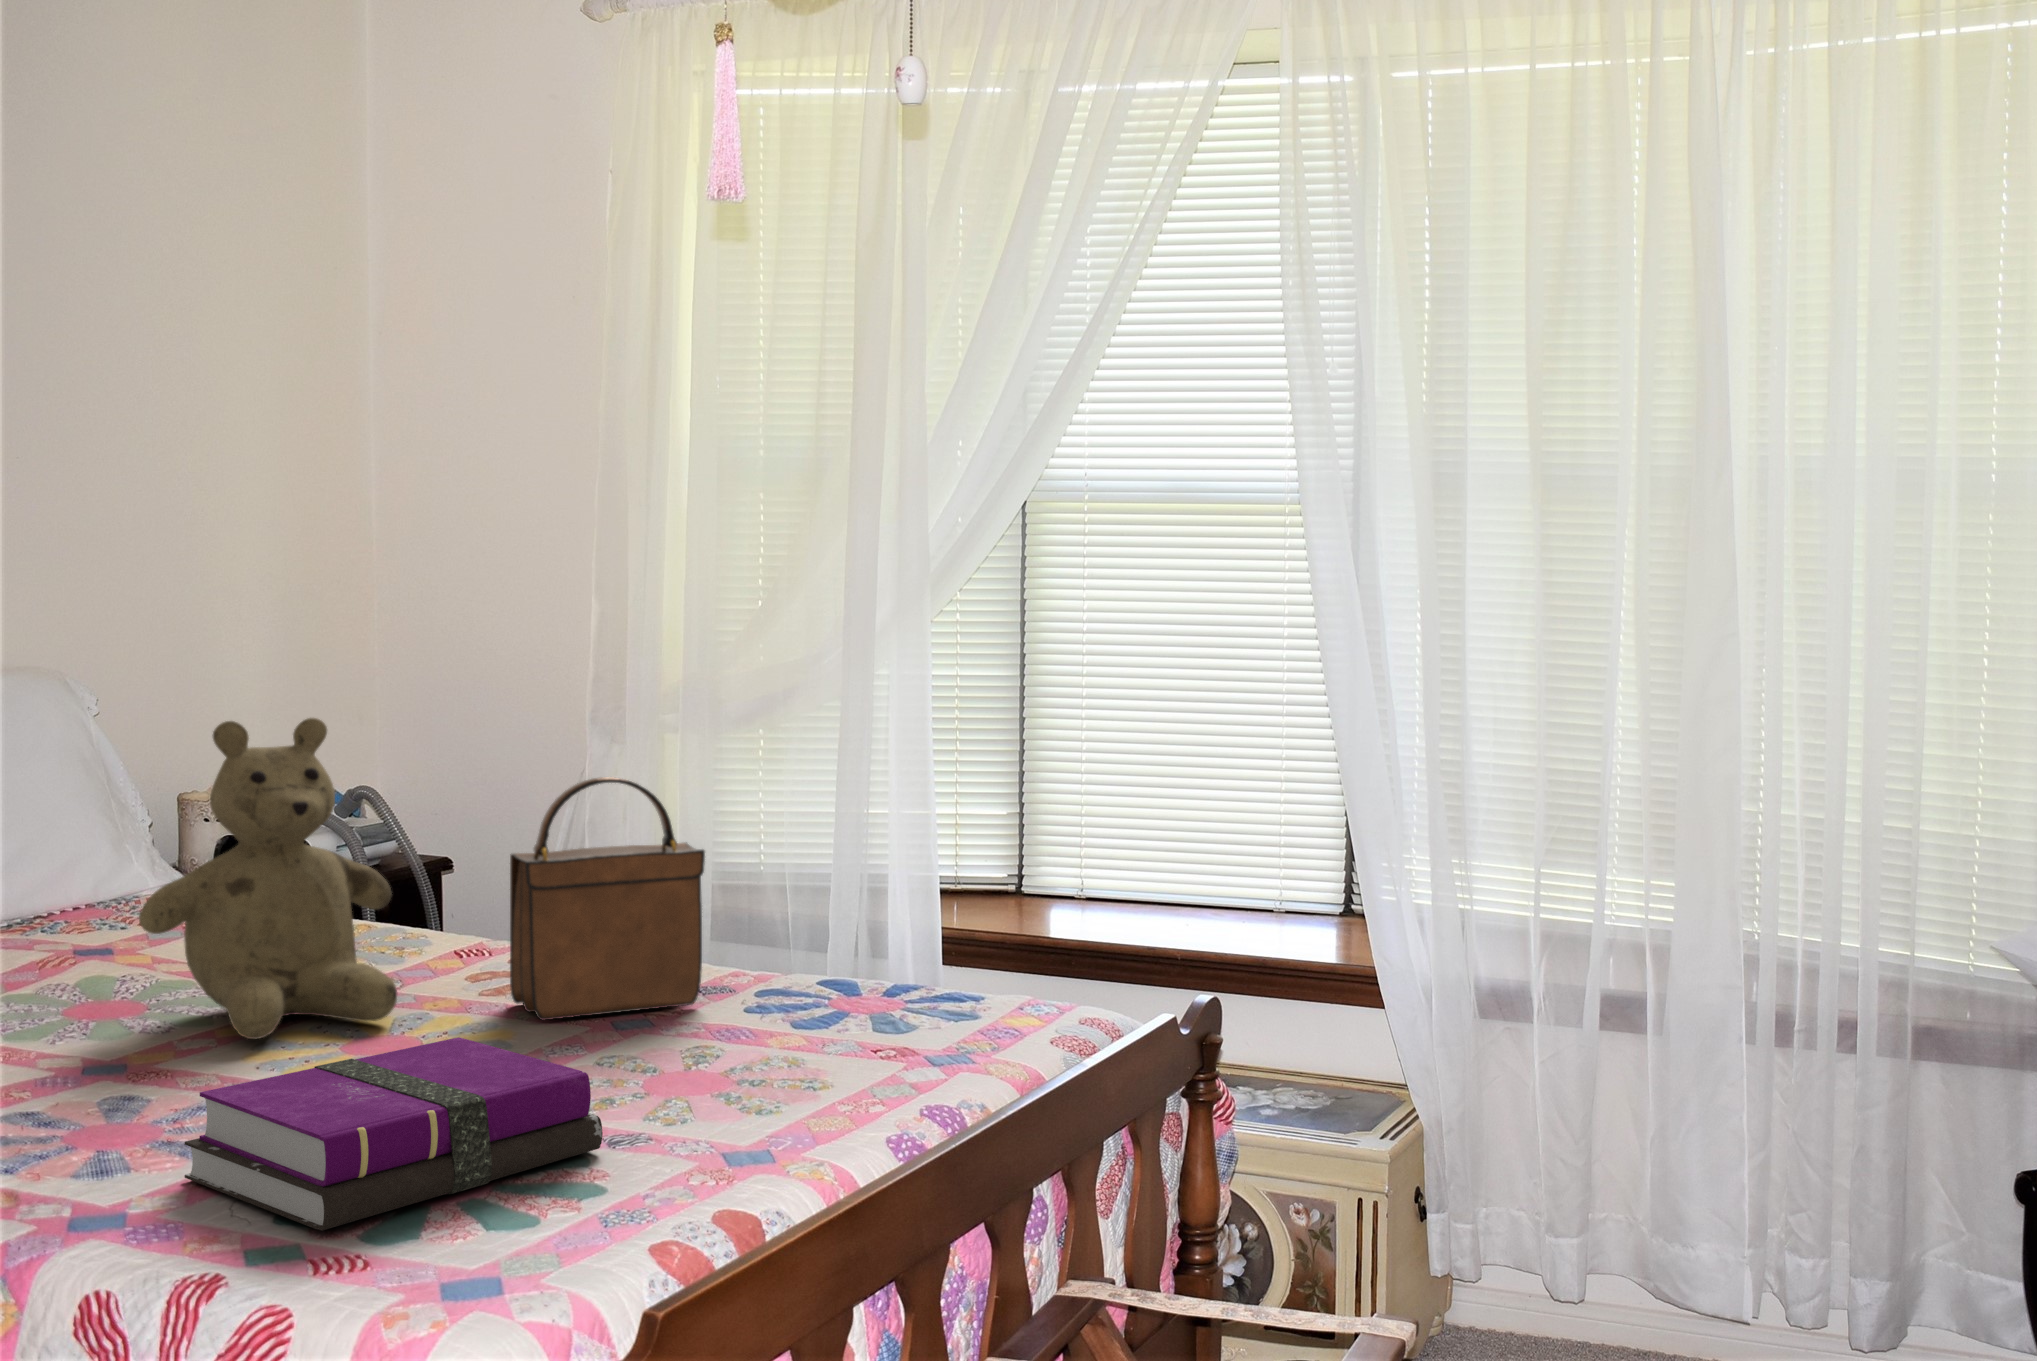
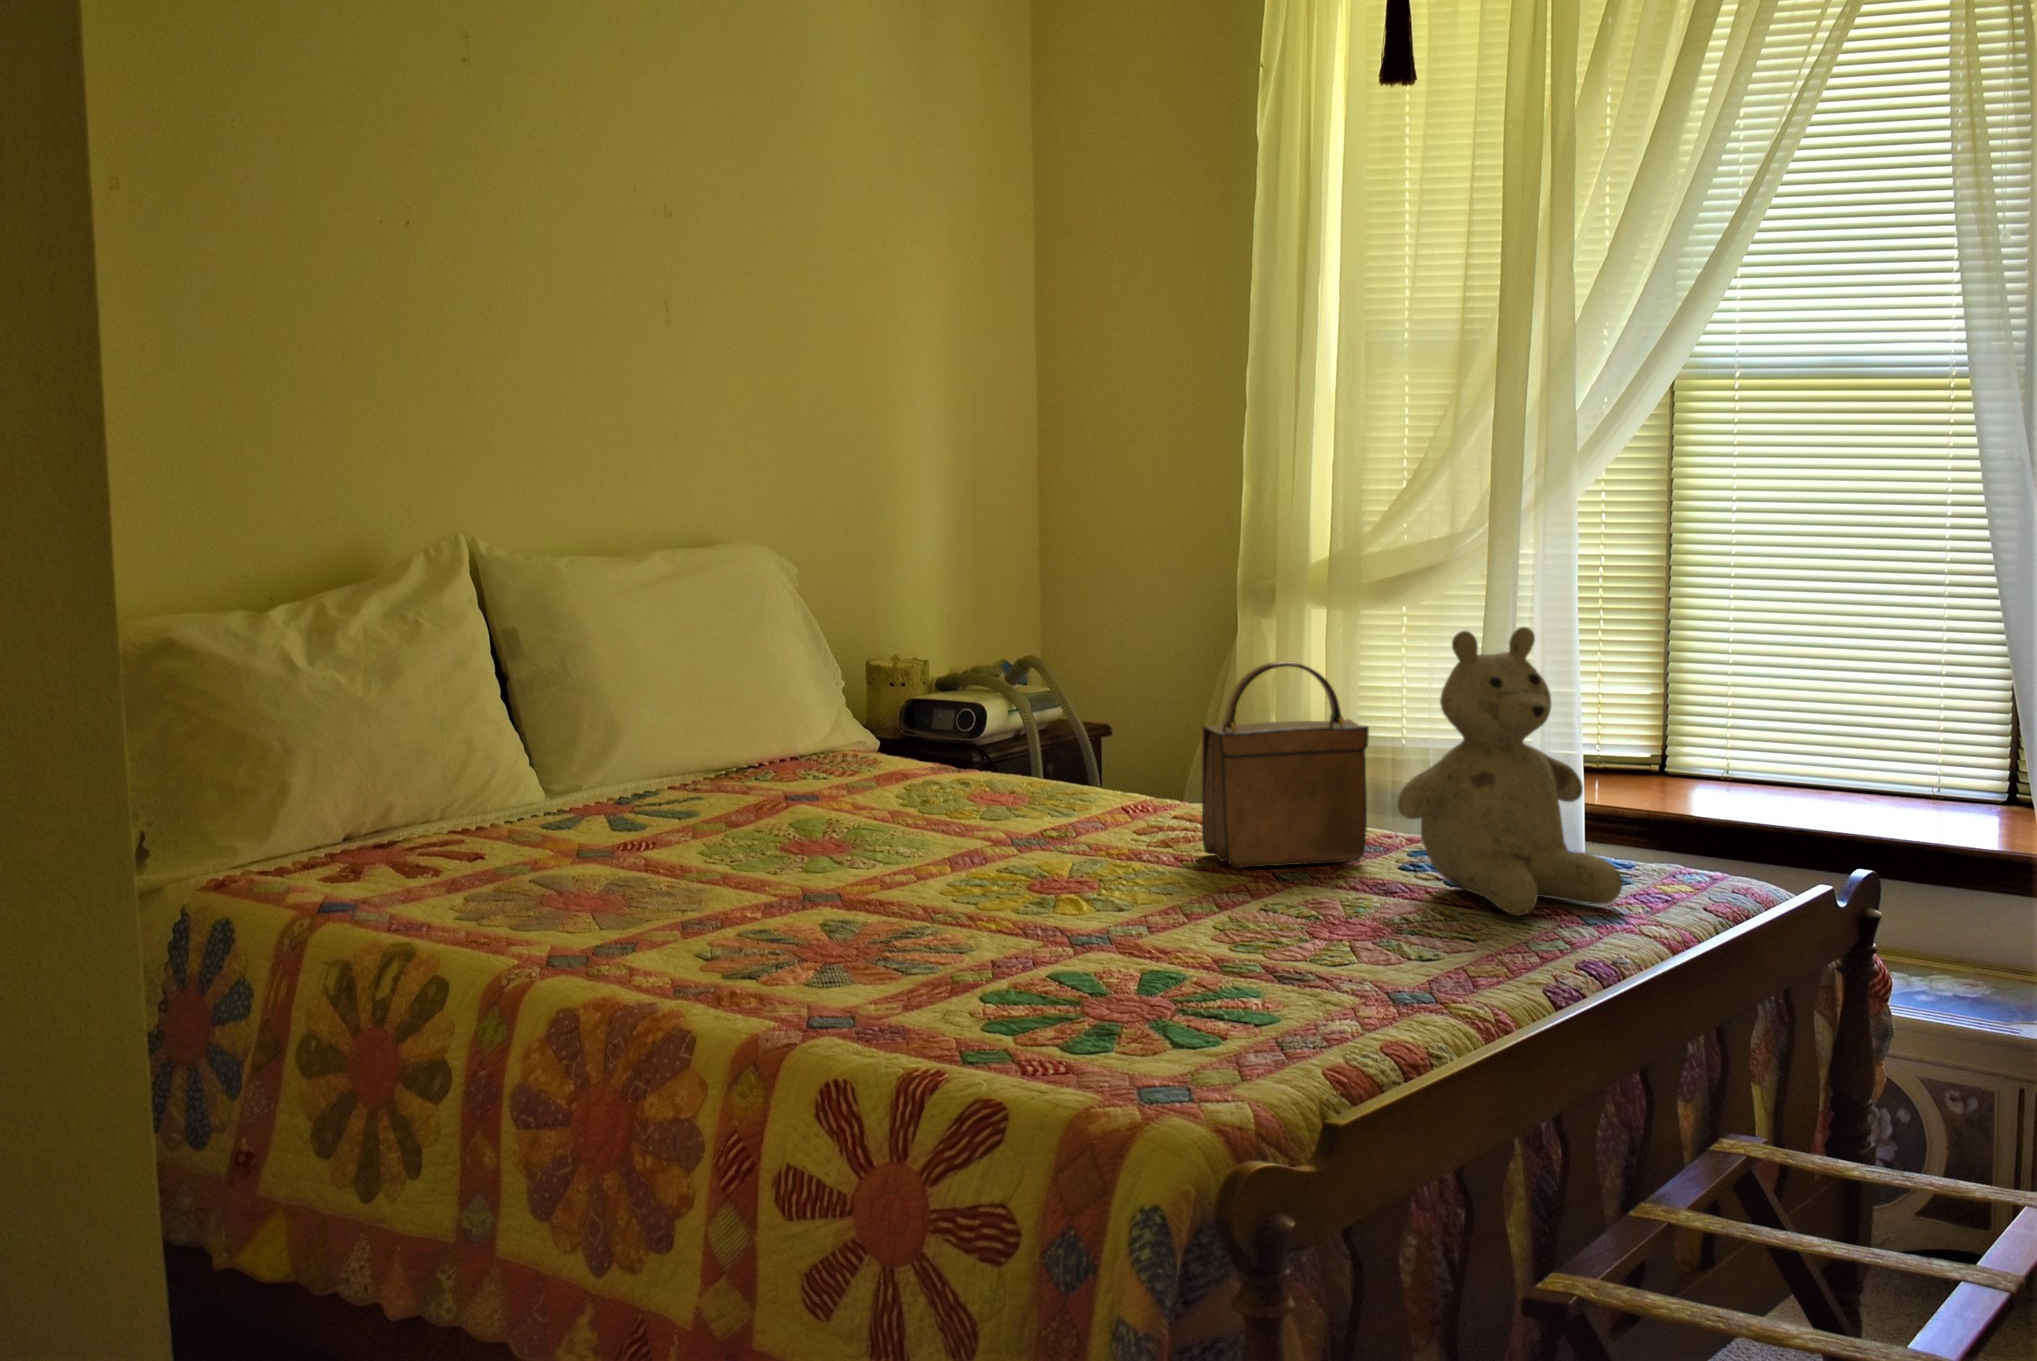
teddy bear: present [139,718,397,1039] -> present [1397,627,1623,915]
notebook: present [185,1037,603,1231] -> none [1006,874,1311,1004]

